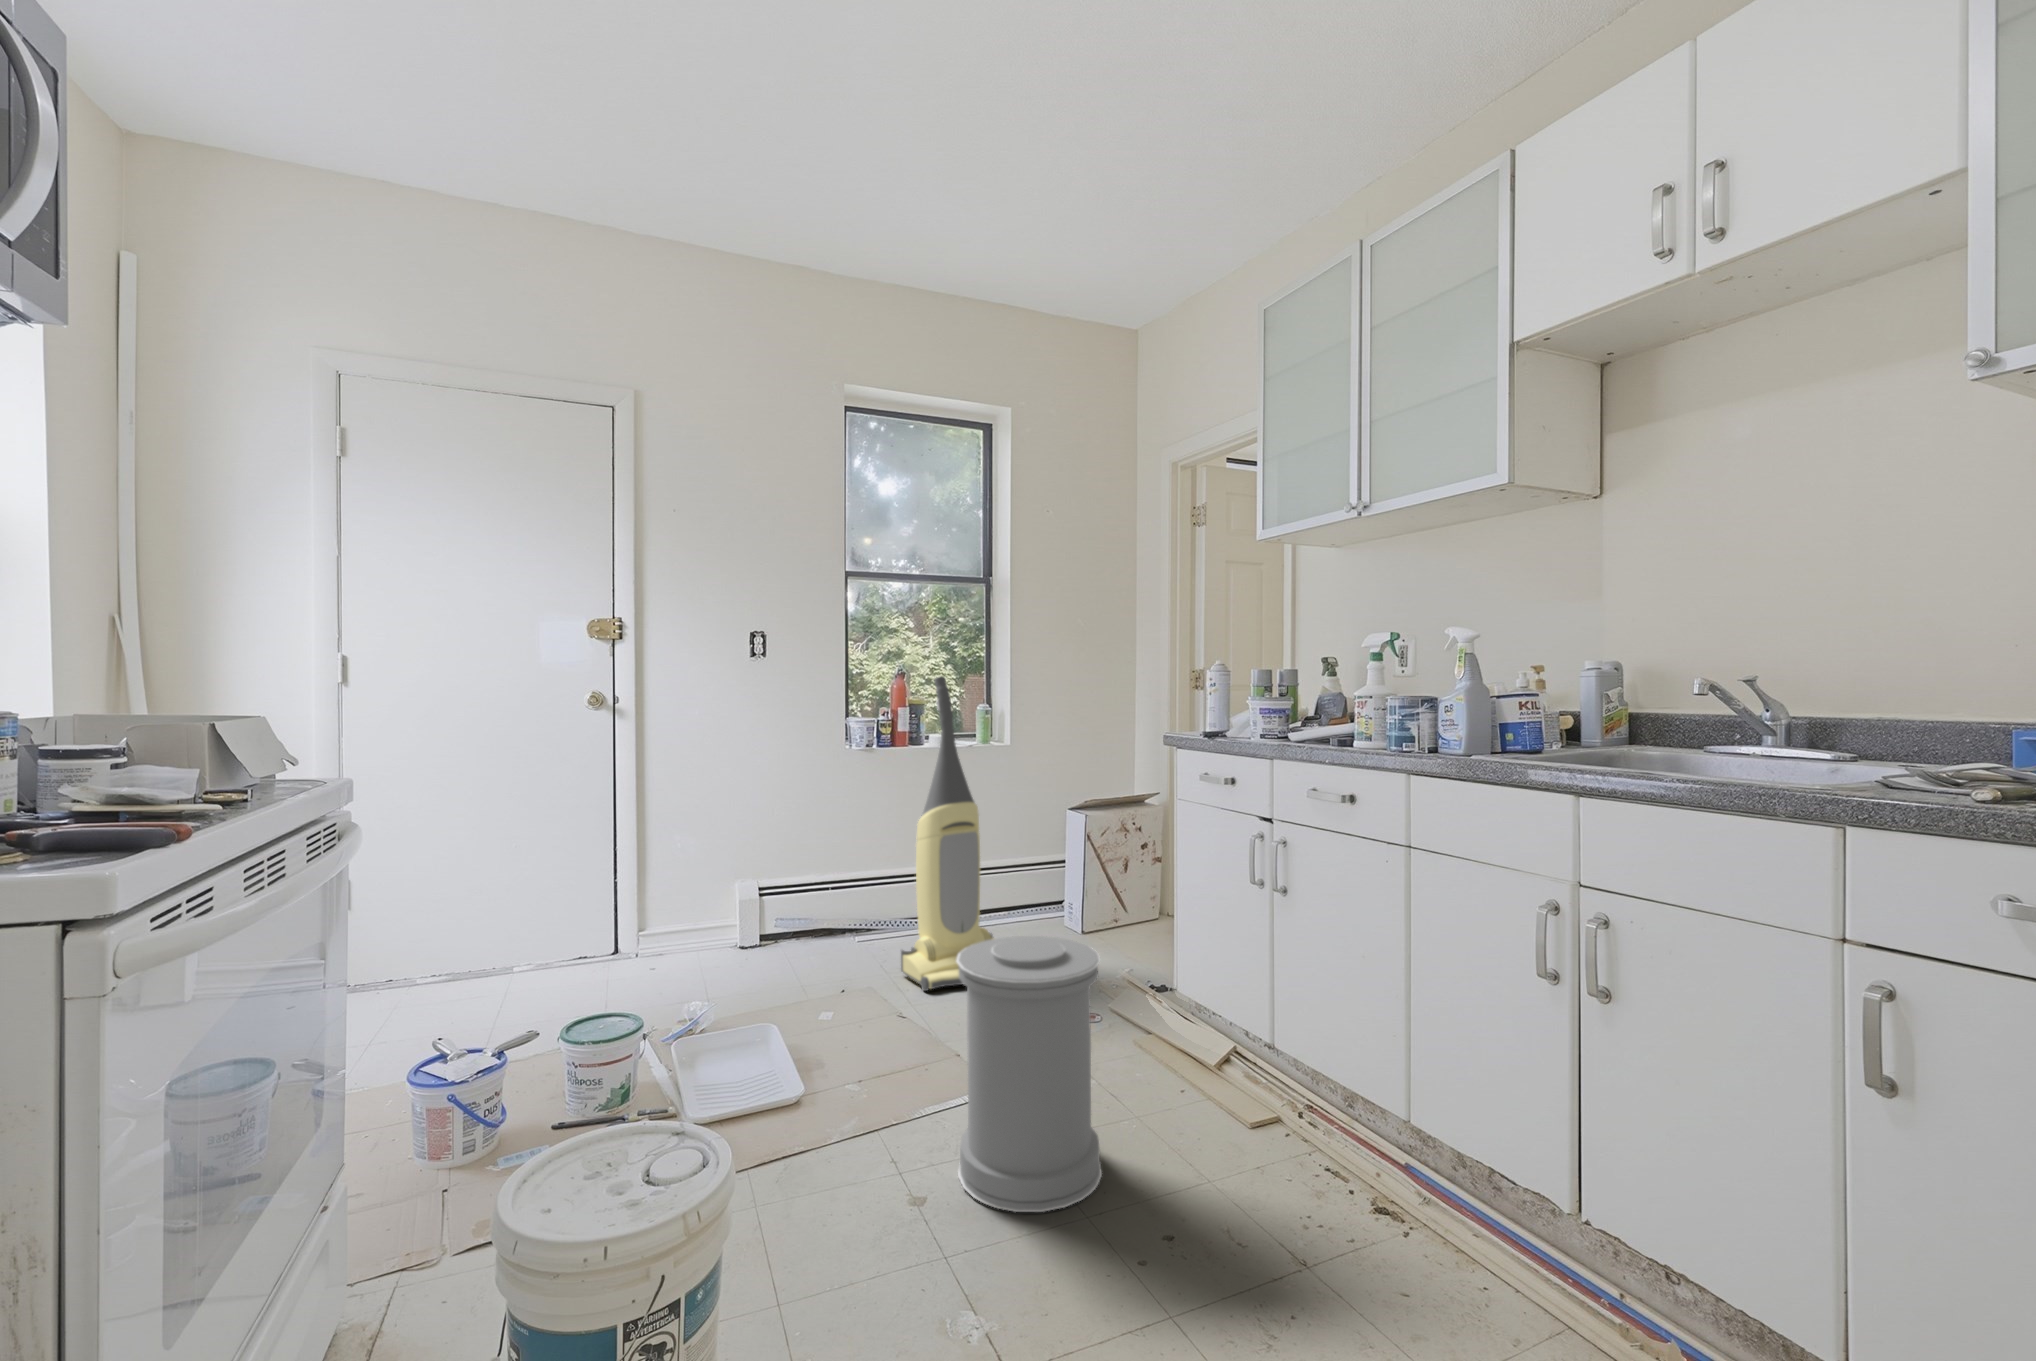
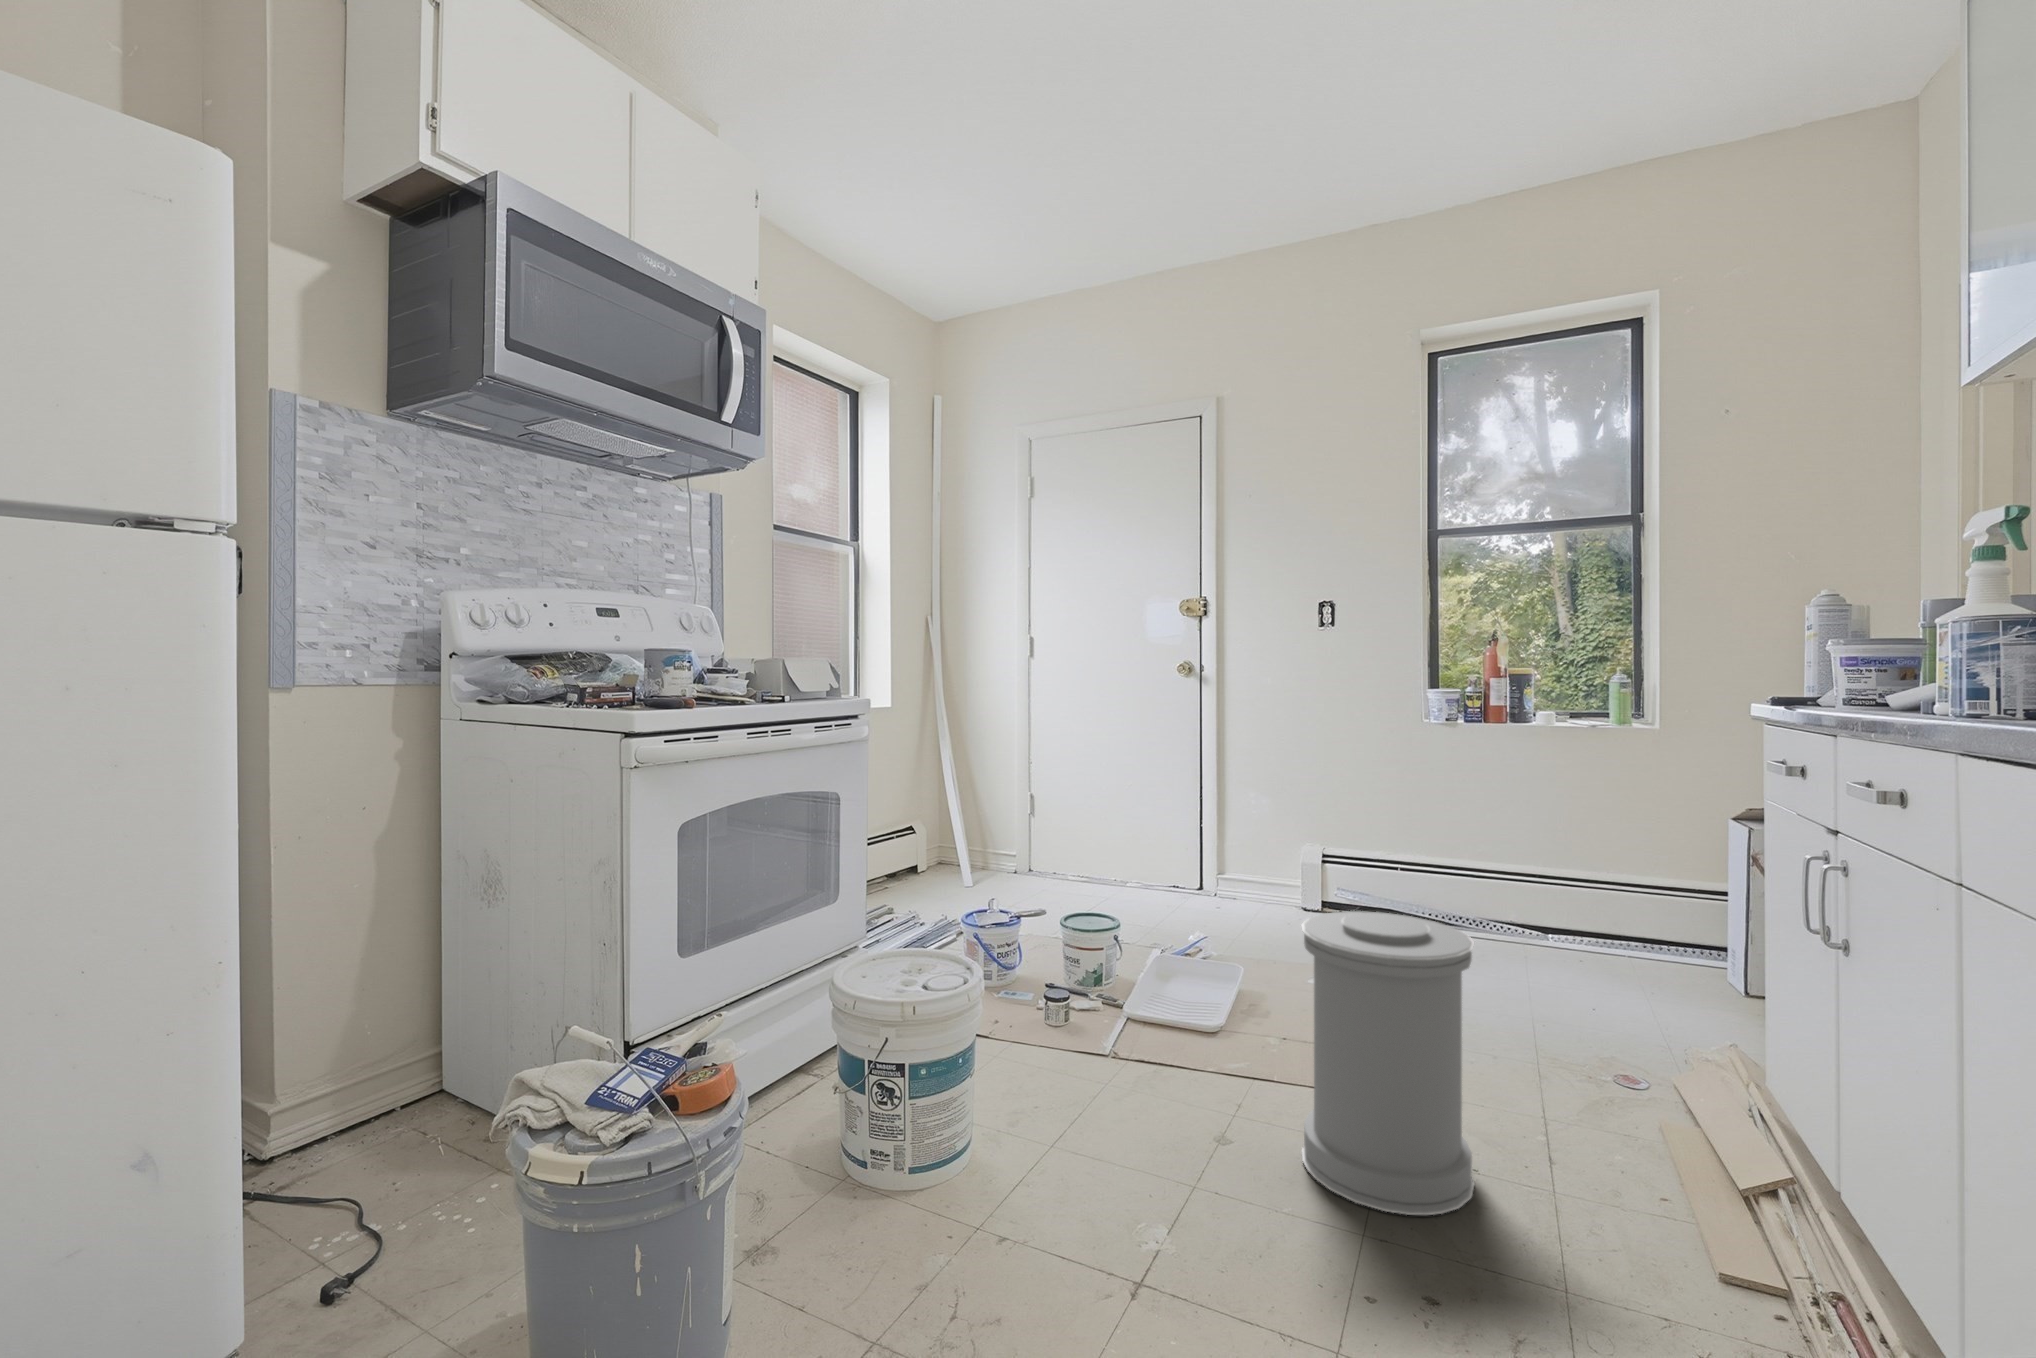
vacuum cleaner: present [901,677,995,991] -> none [1438,640,1595,1002]

